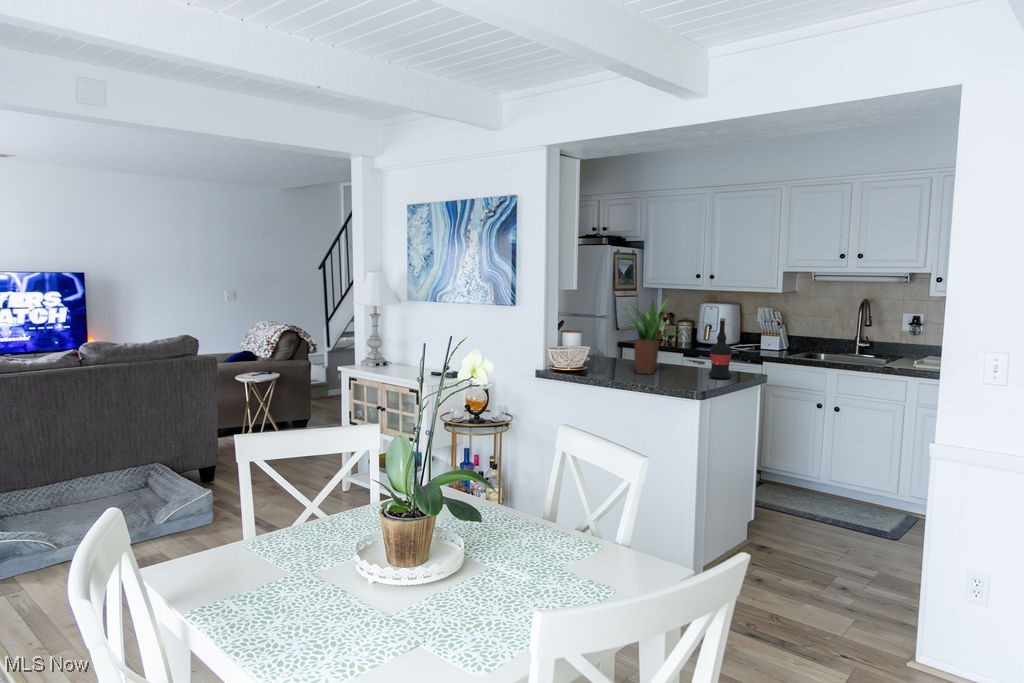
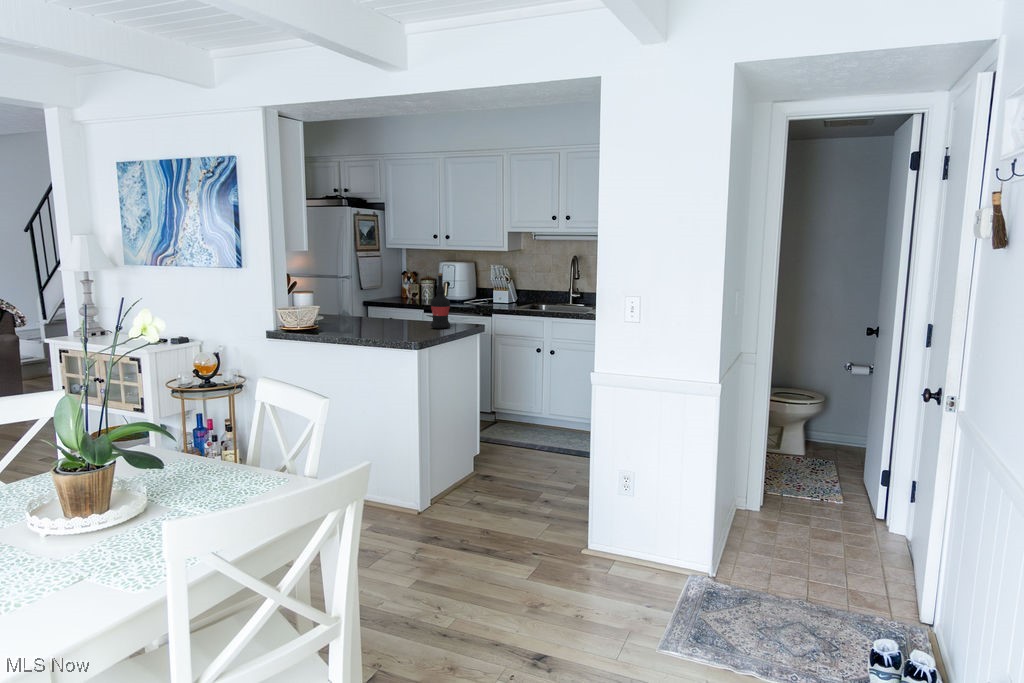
potted plant: present [627,300,680,374] -> none [349,255,408,329]

